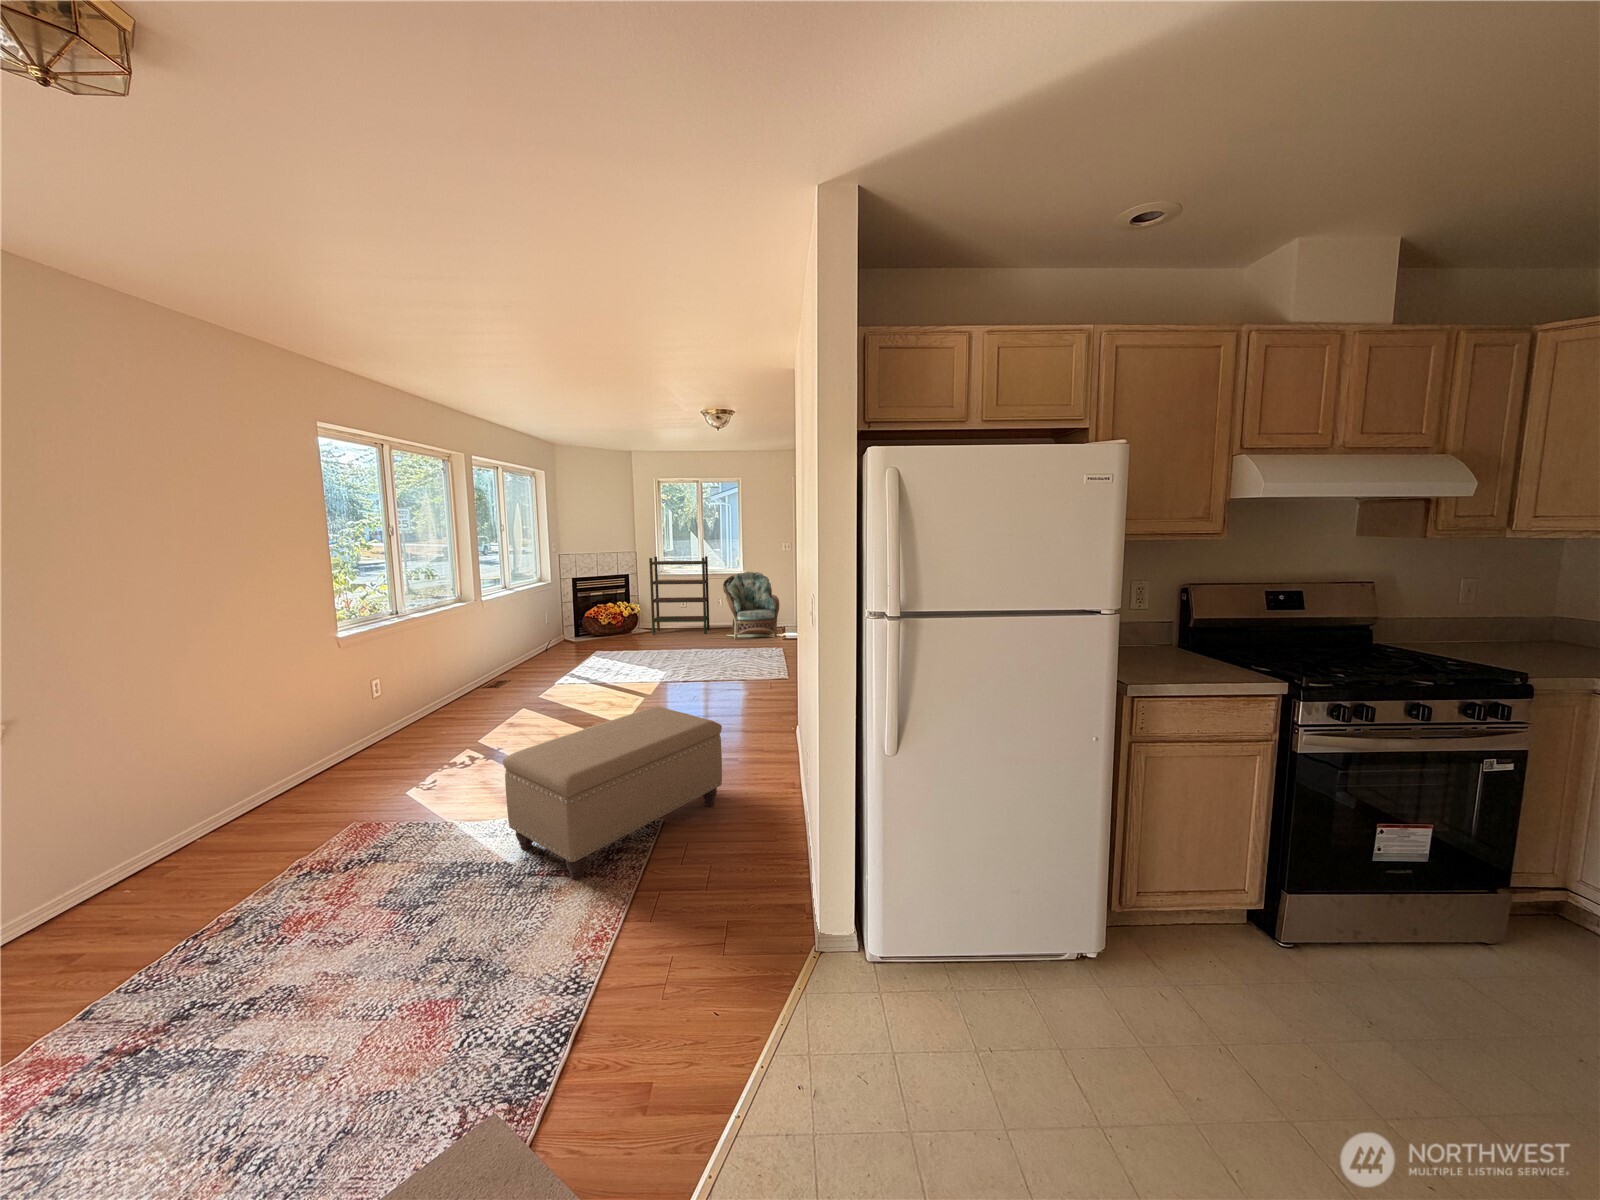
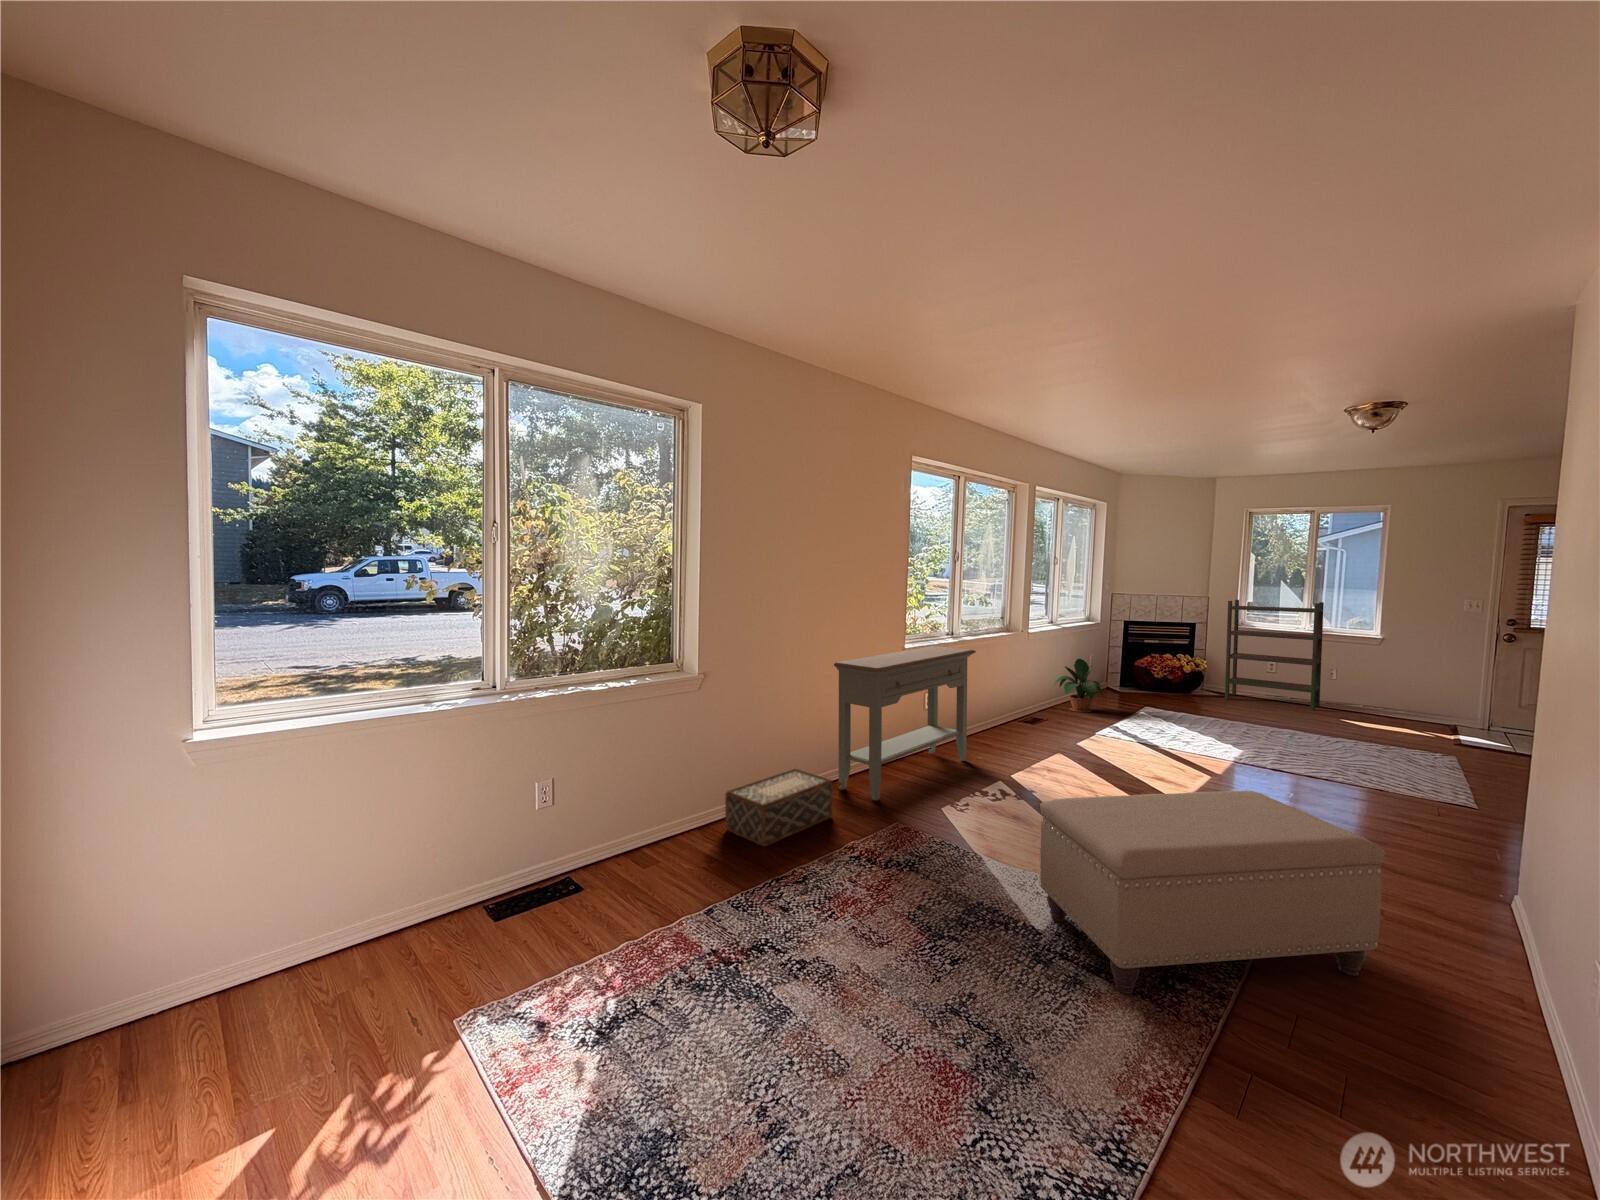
armchair: present [723,572,779,640] -> none [1351,628,1470,736]
potted plant: none [515,618,560,666] -> present [1053,659,1103,712]
console table: none [241,627,430,809] -> present [834,646,976,801]
woven basket: none [70,802,264,915] -> present [725,769,833,847]

